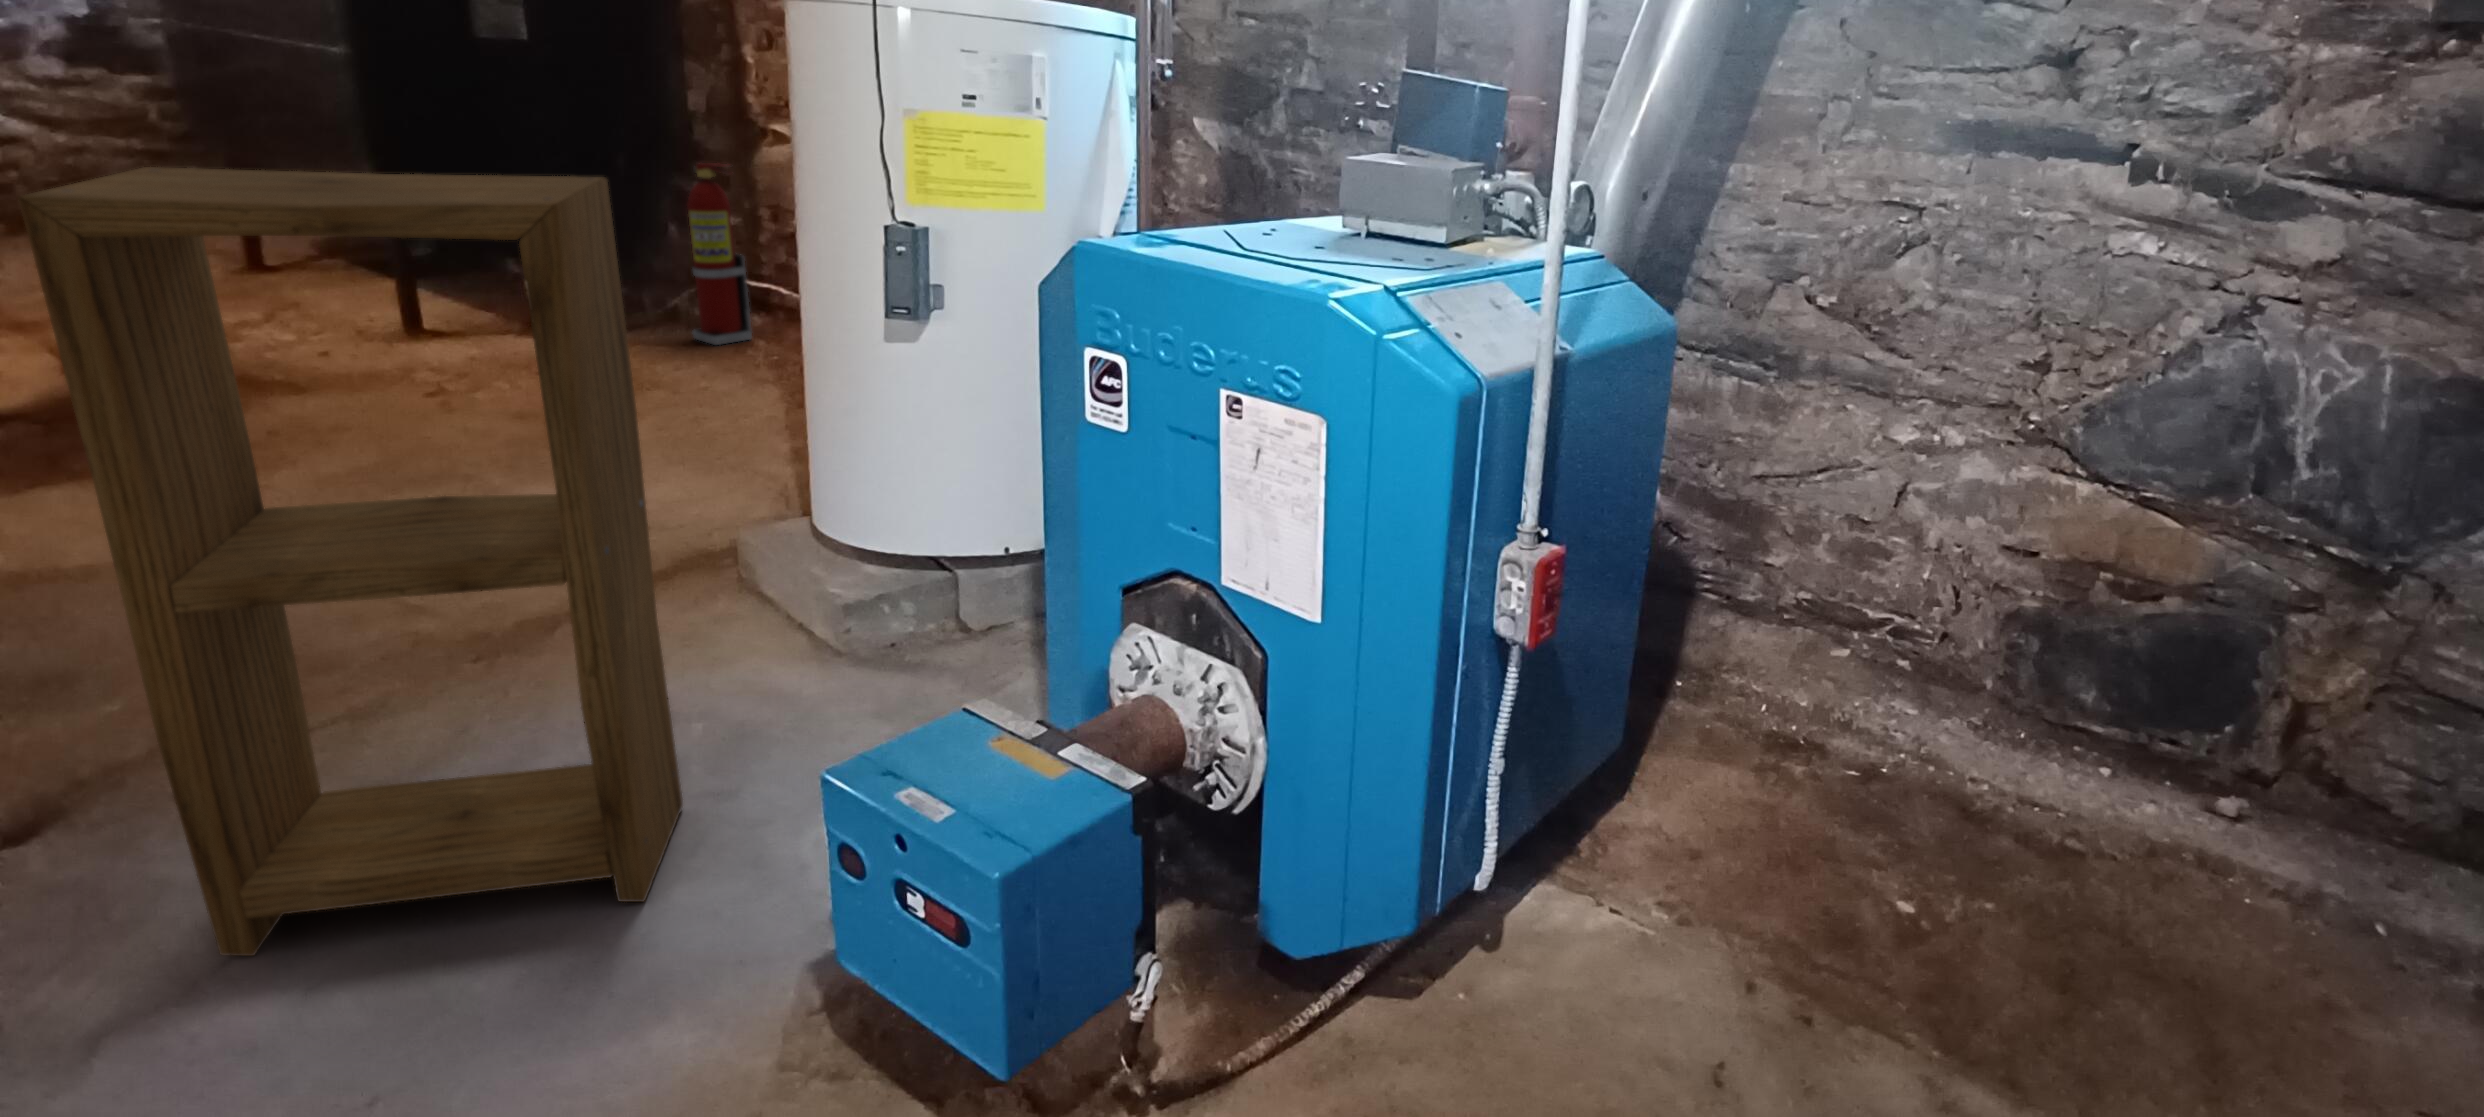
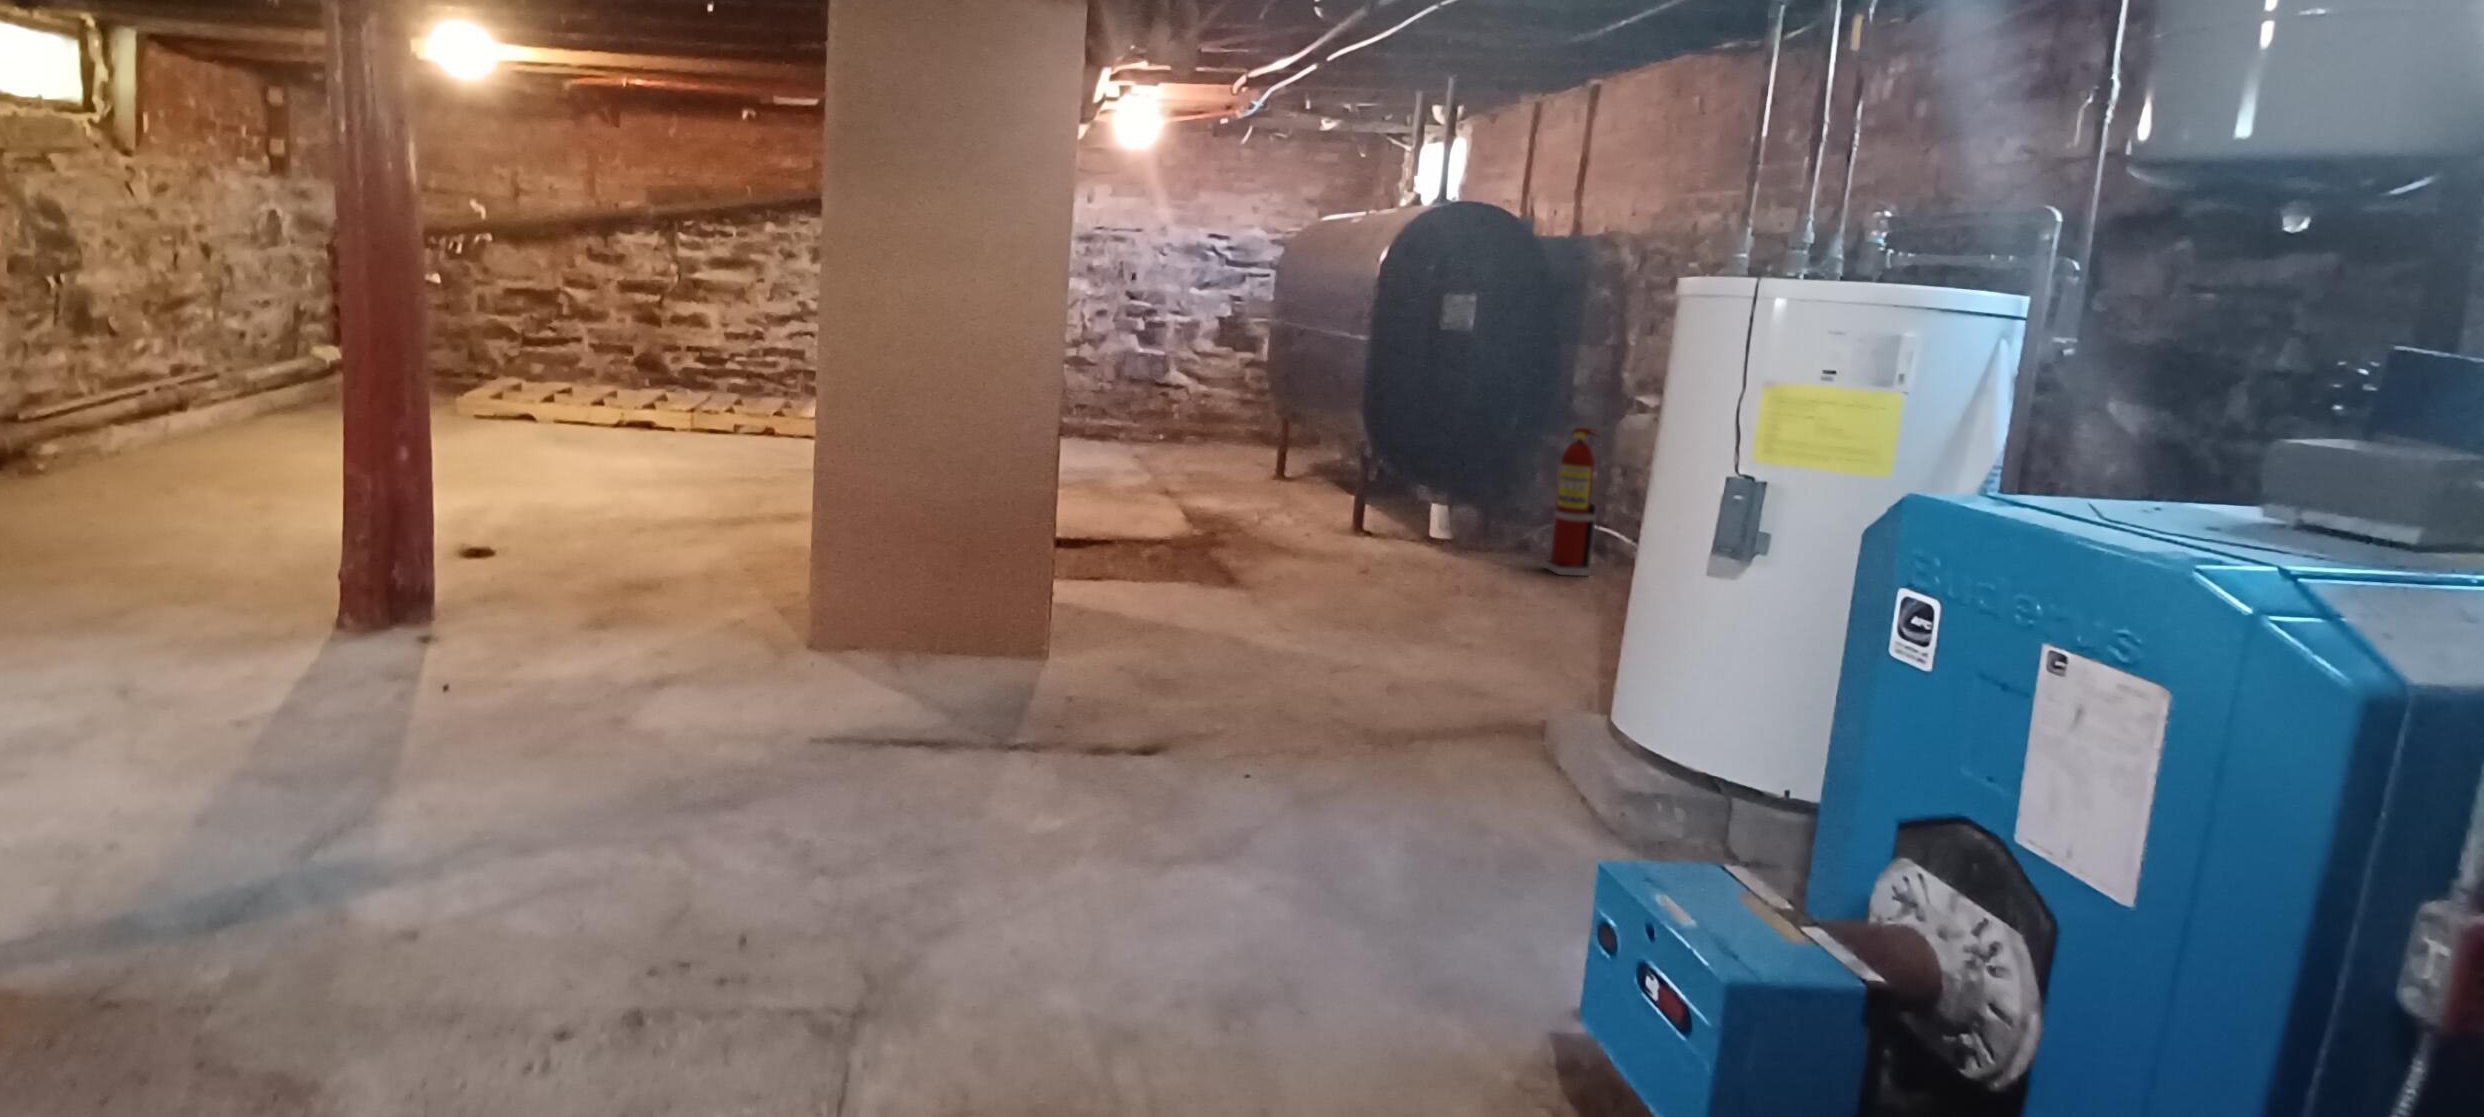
shelving unit: present [19,167,683,956] -> none [1203,390,1525,946]

